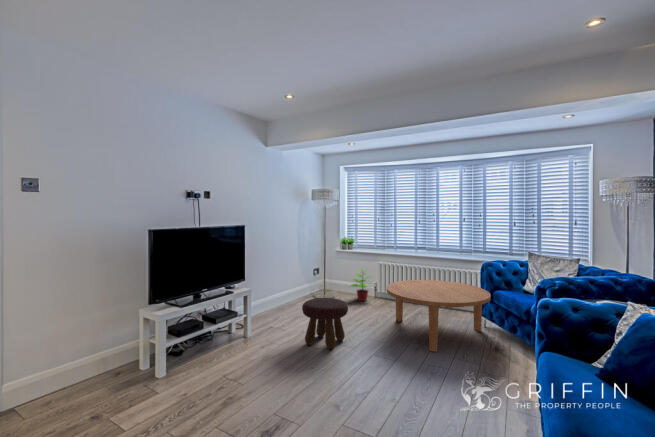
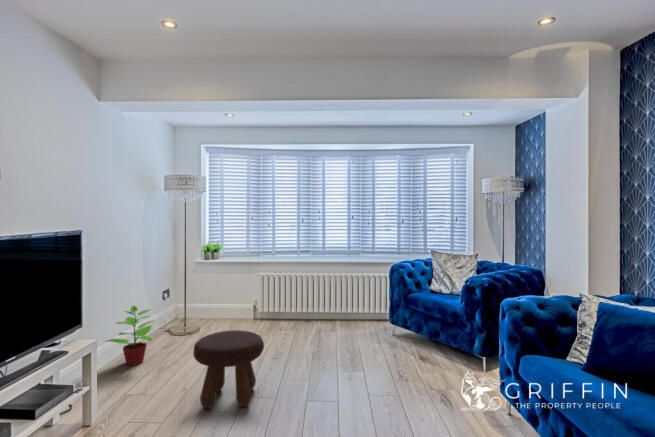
potted plant: present [350,269,373,301] -> present [106,306,153,365]
coffee table: present [386,280,491,352] -> none [295,289,413,377]

